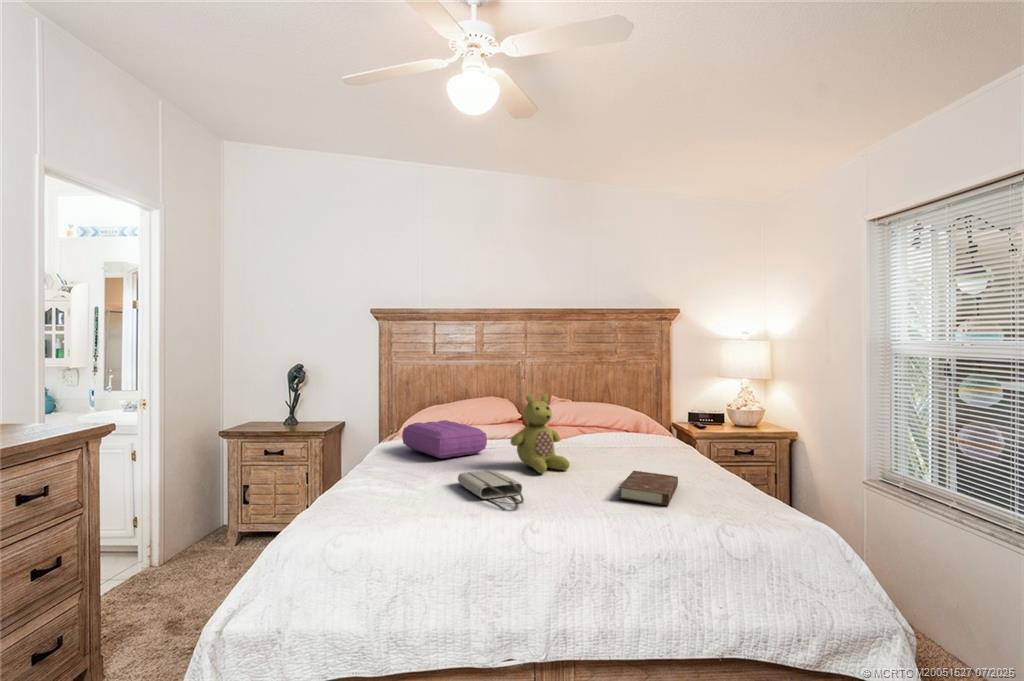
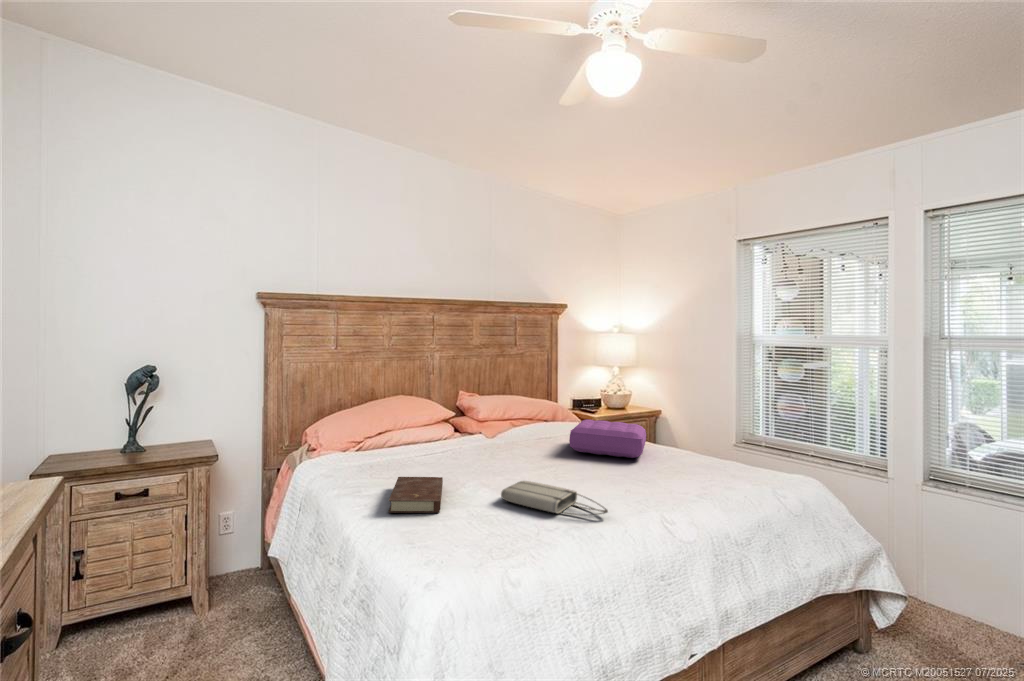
stuffed bear: present [511,394,570,473] -> none [515,395,568,476]
pillow: present [402,420,487,459] -> present [569,419,646,458]
book: present [619,471,678,506] -> present [388,477,443,513]

